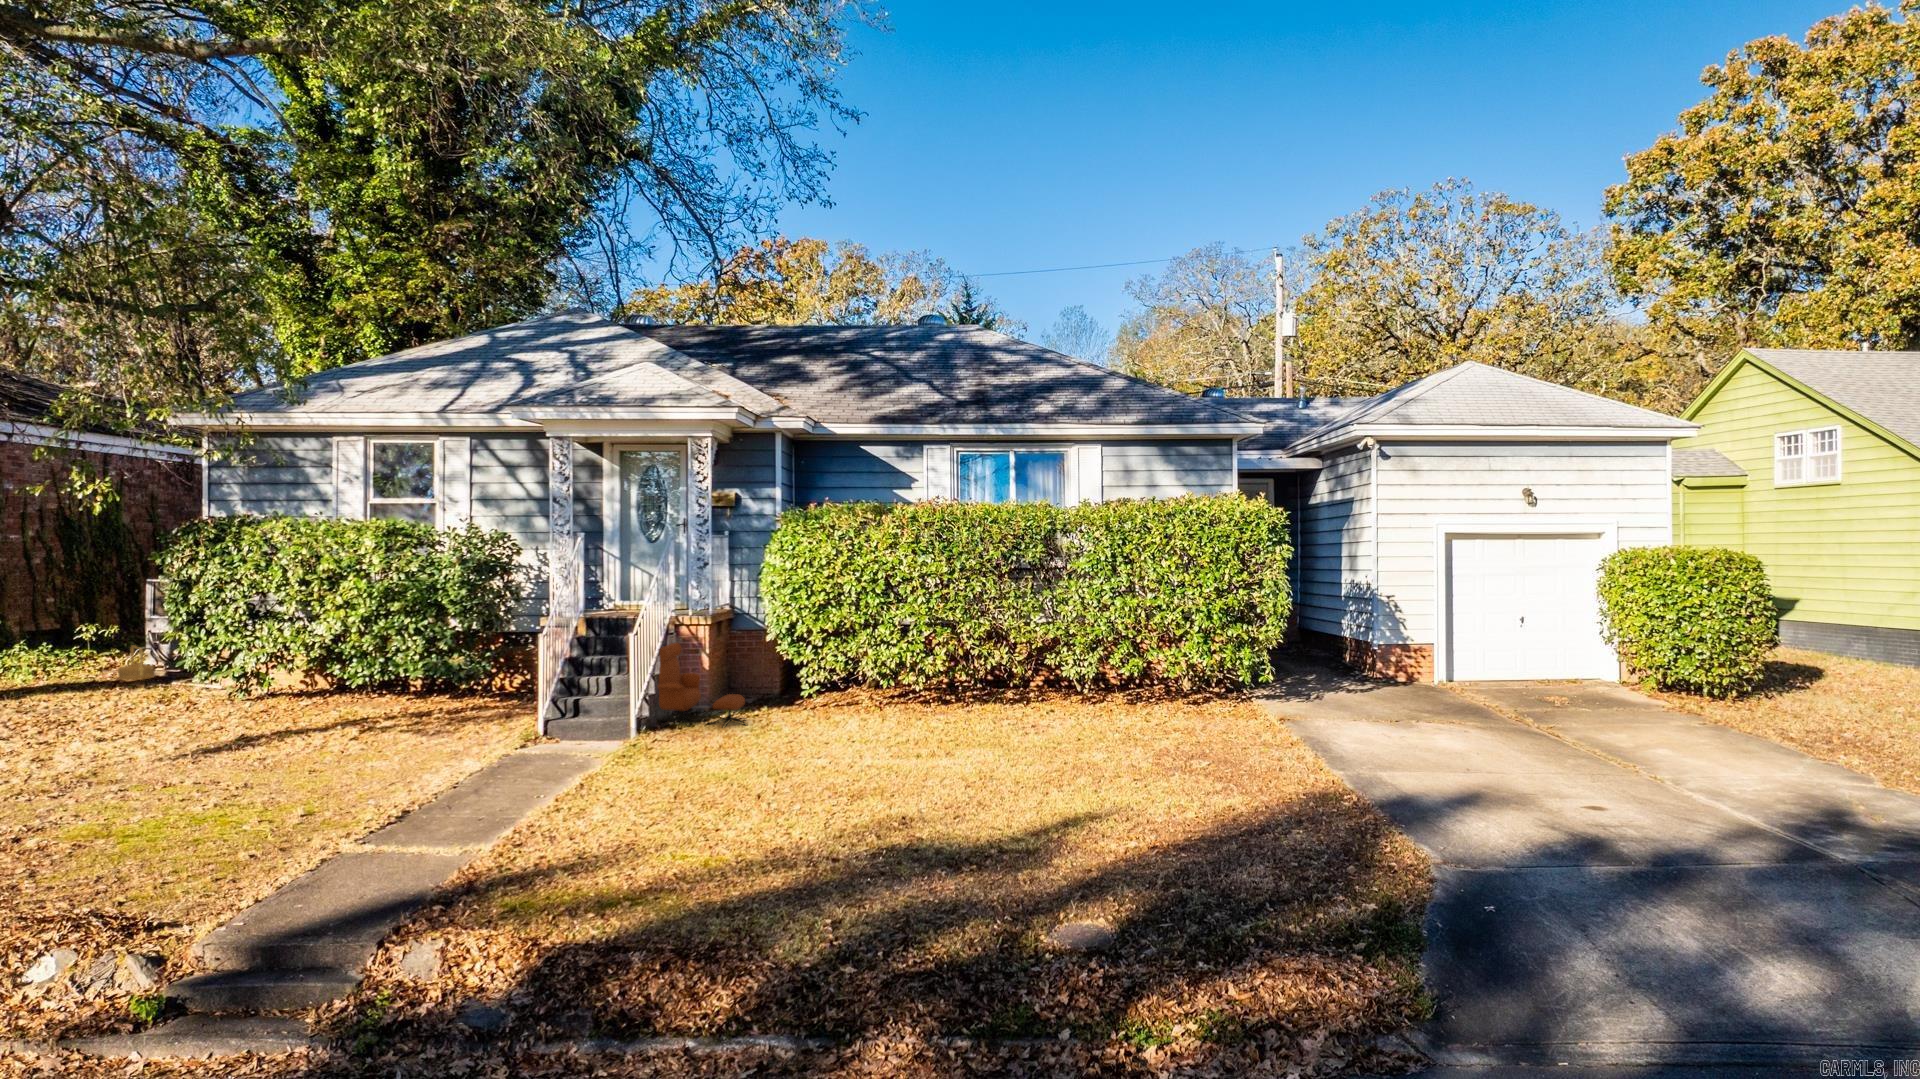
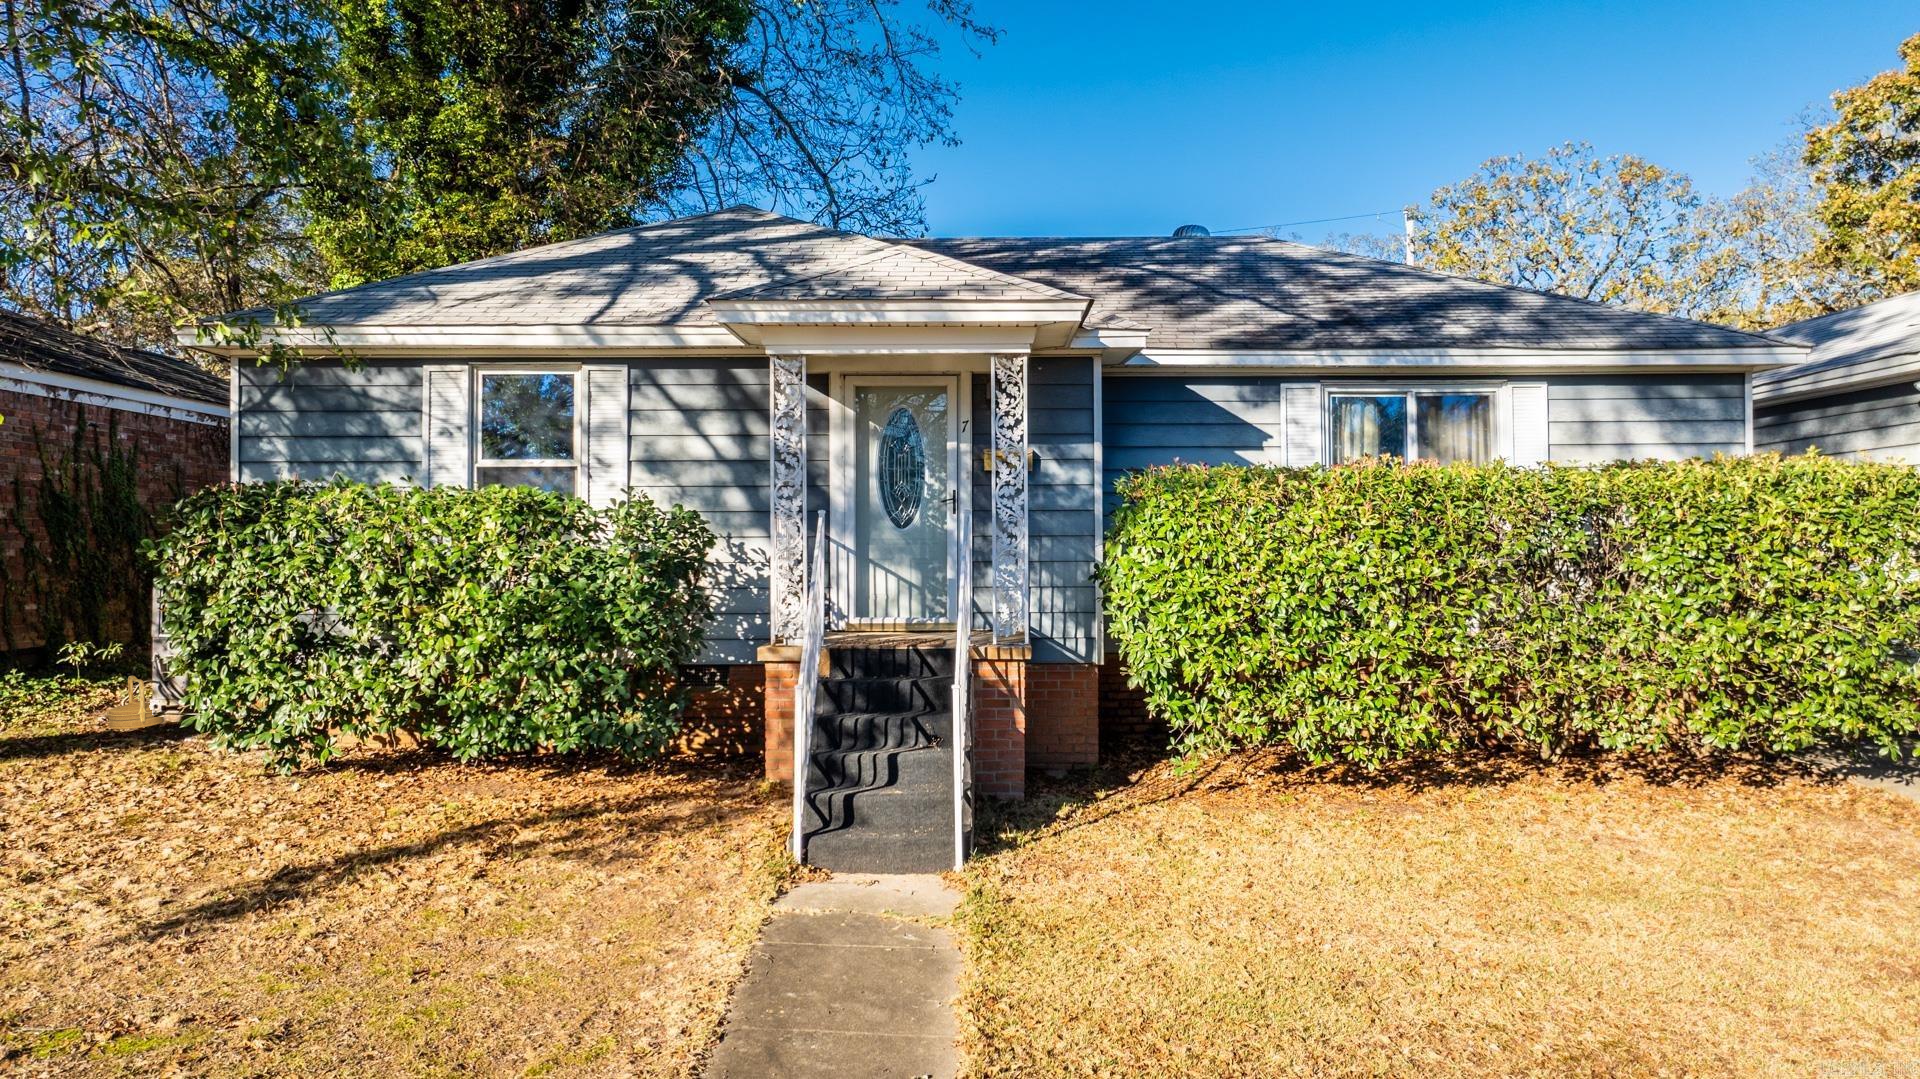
lounge chair: present [658,643,747,728] -> none [995,694,1157,850]

